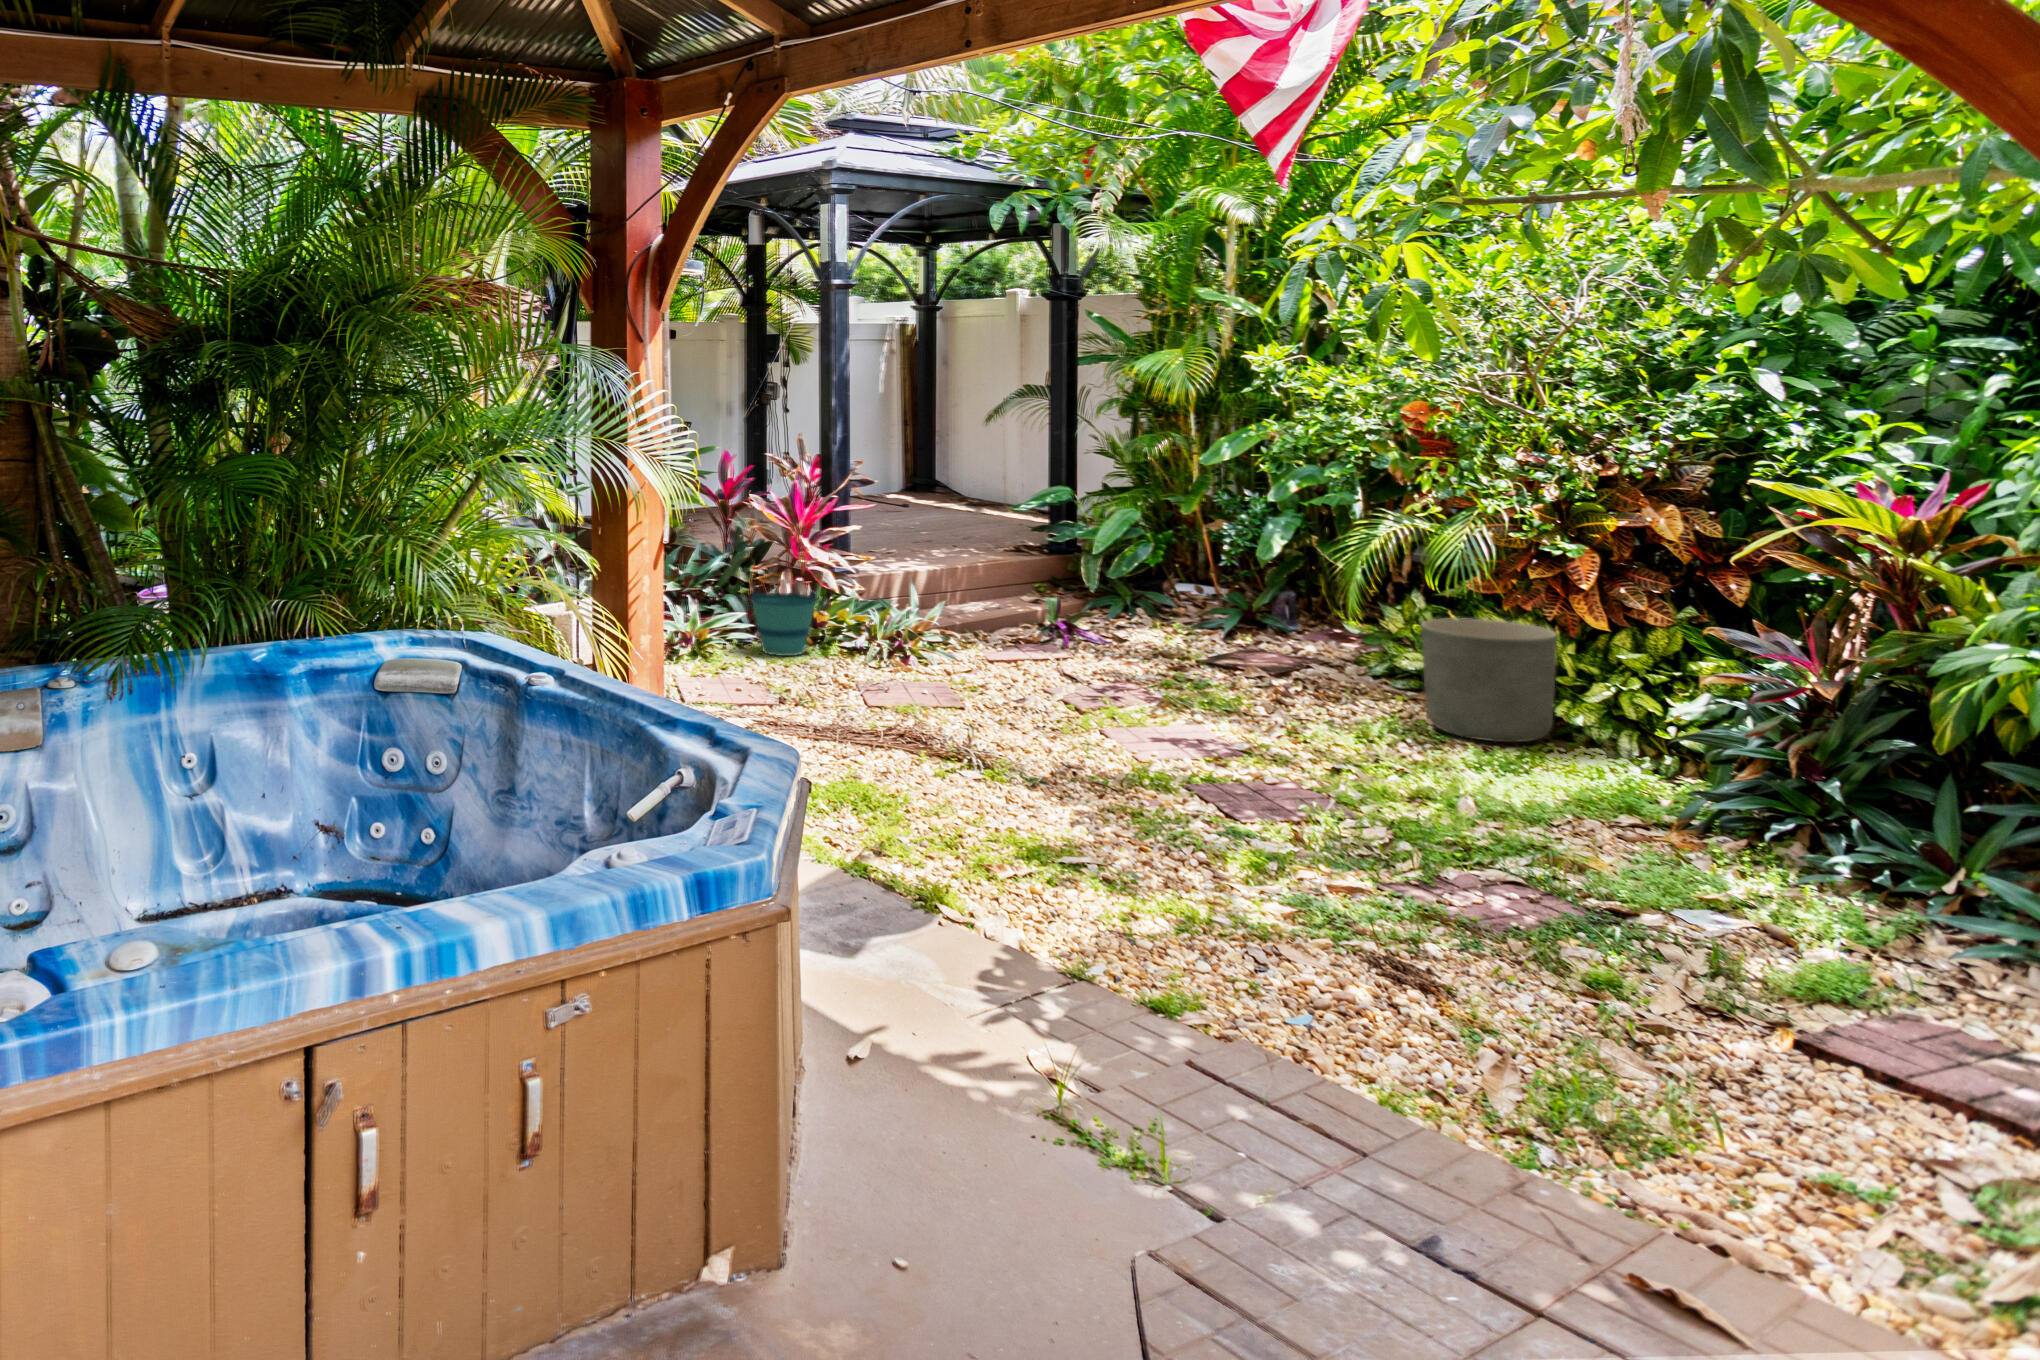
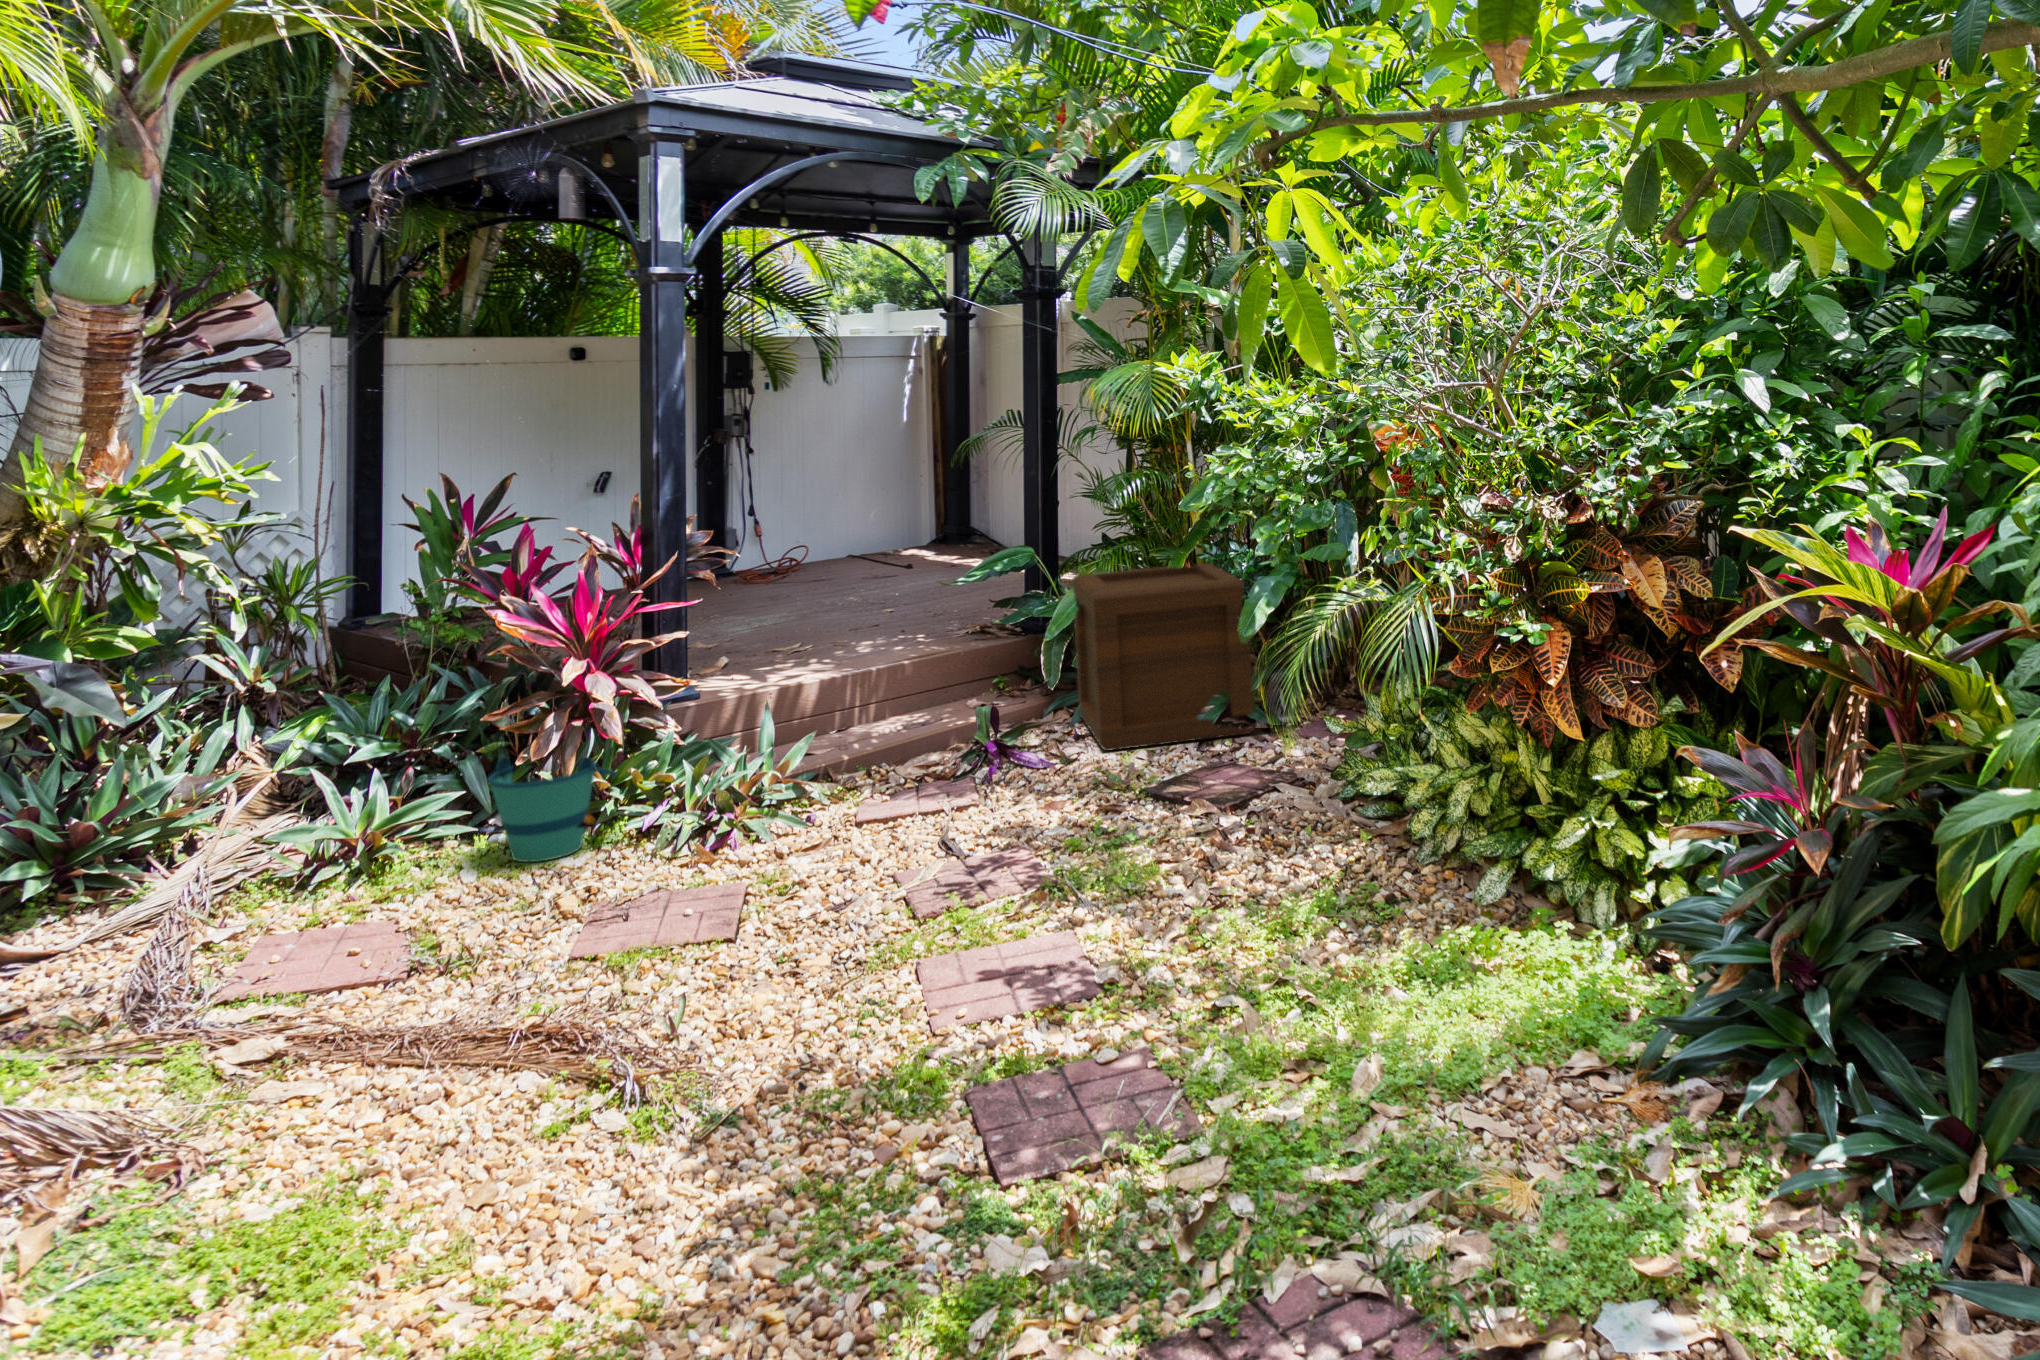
wooden crate: none [1105,507,1266,638] -> present [1072,563,1254,751]
planter: present [1421,618,1557,742] -> none [1361,728,1523,914]

